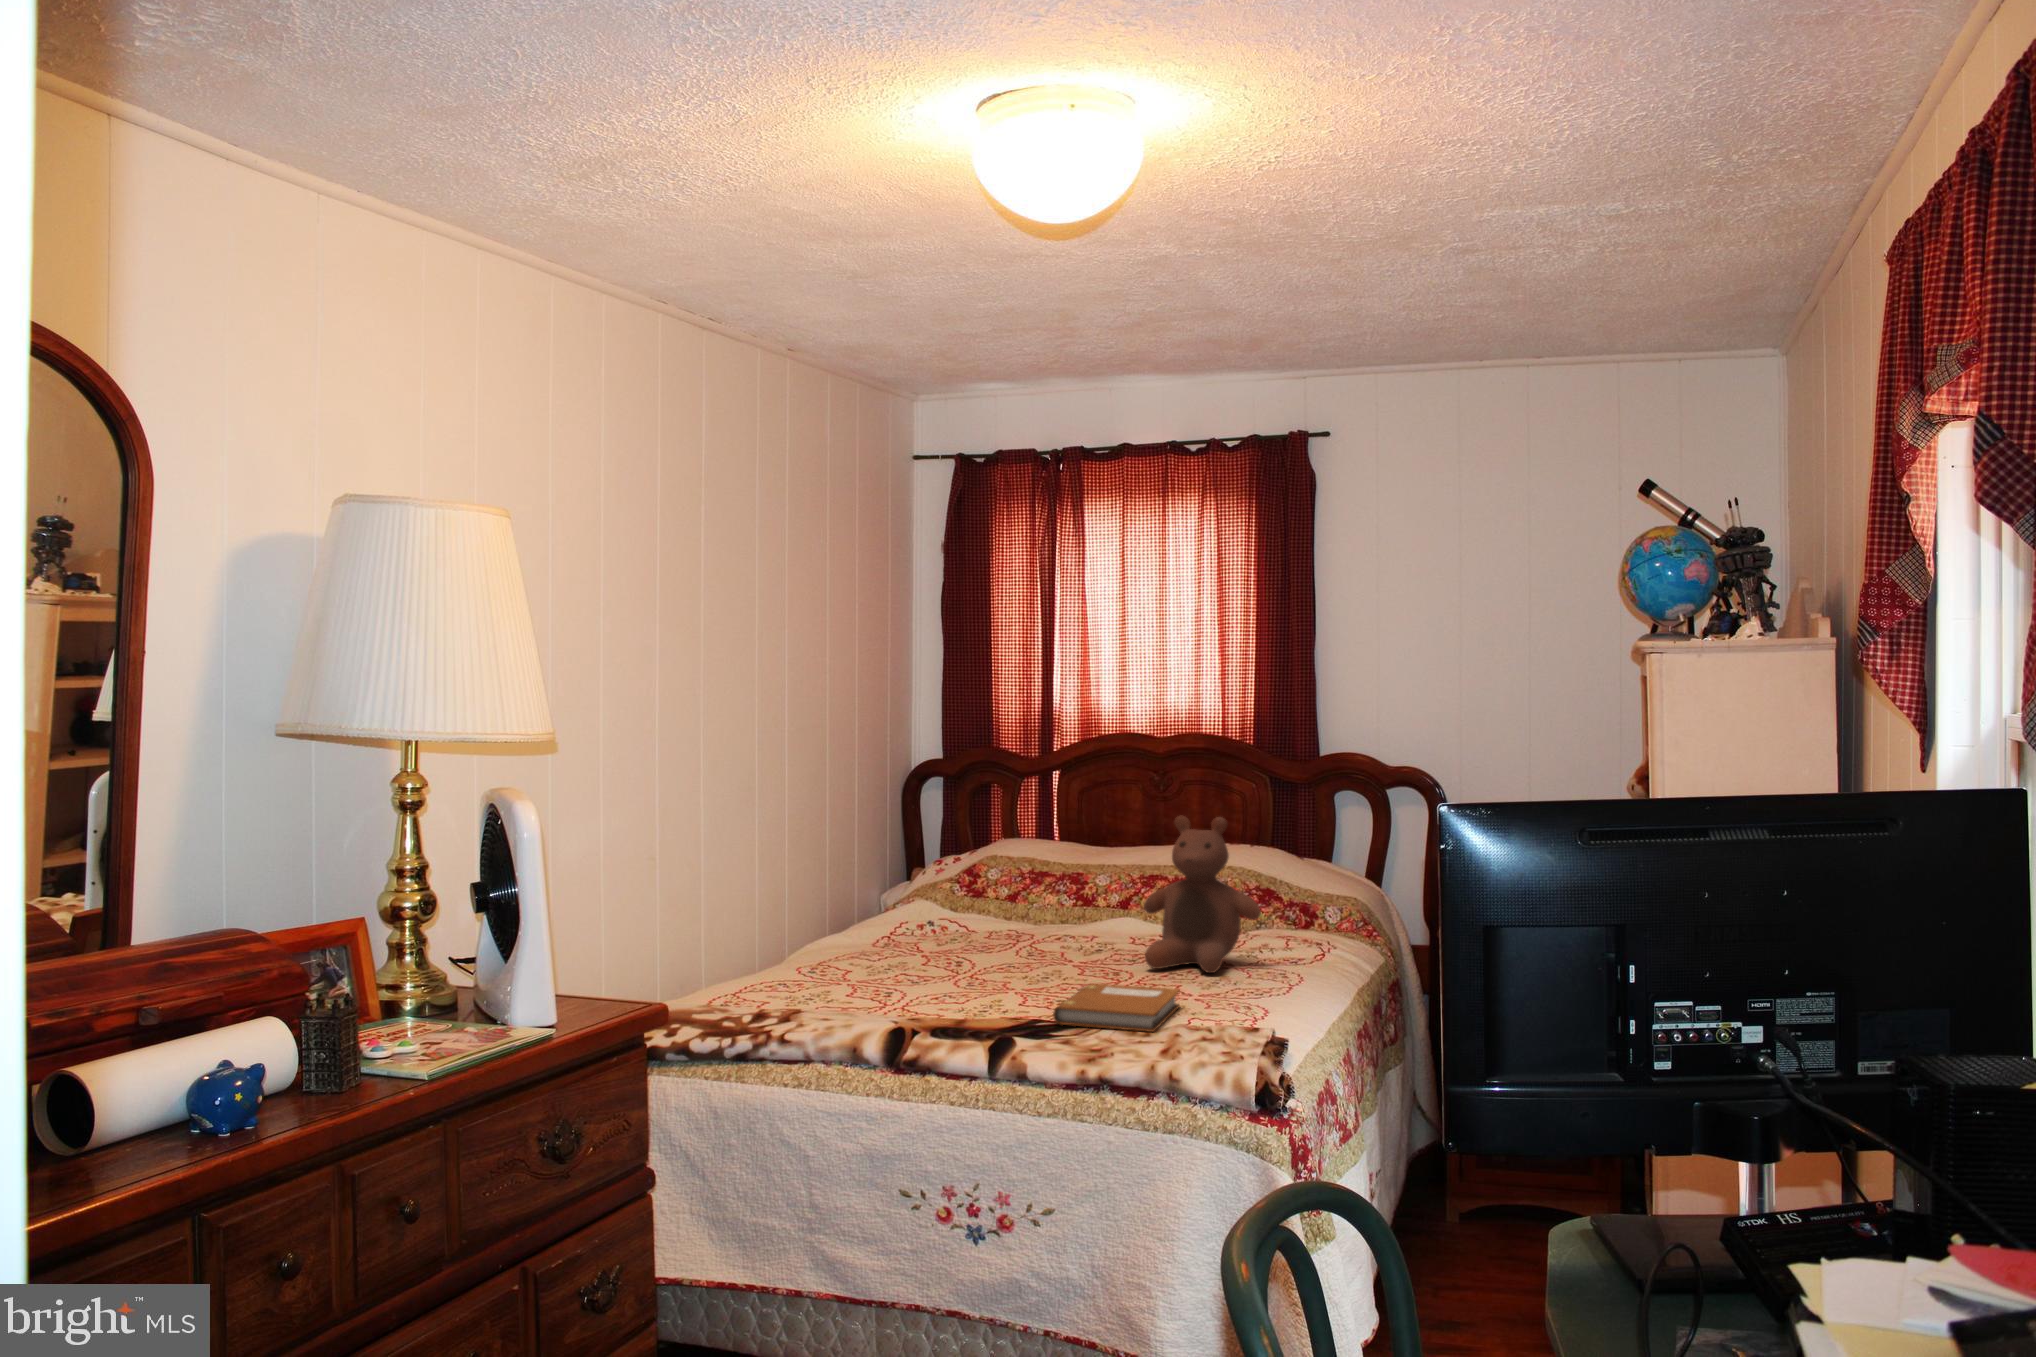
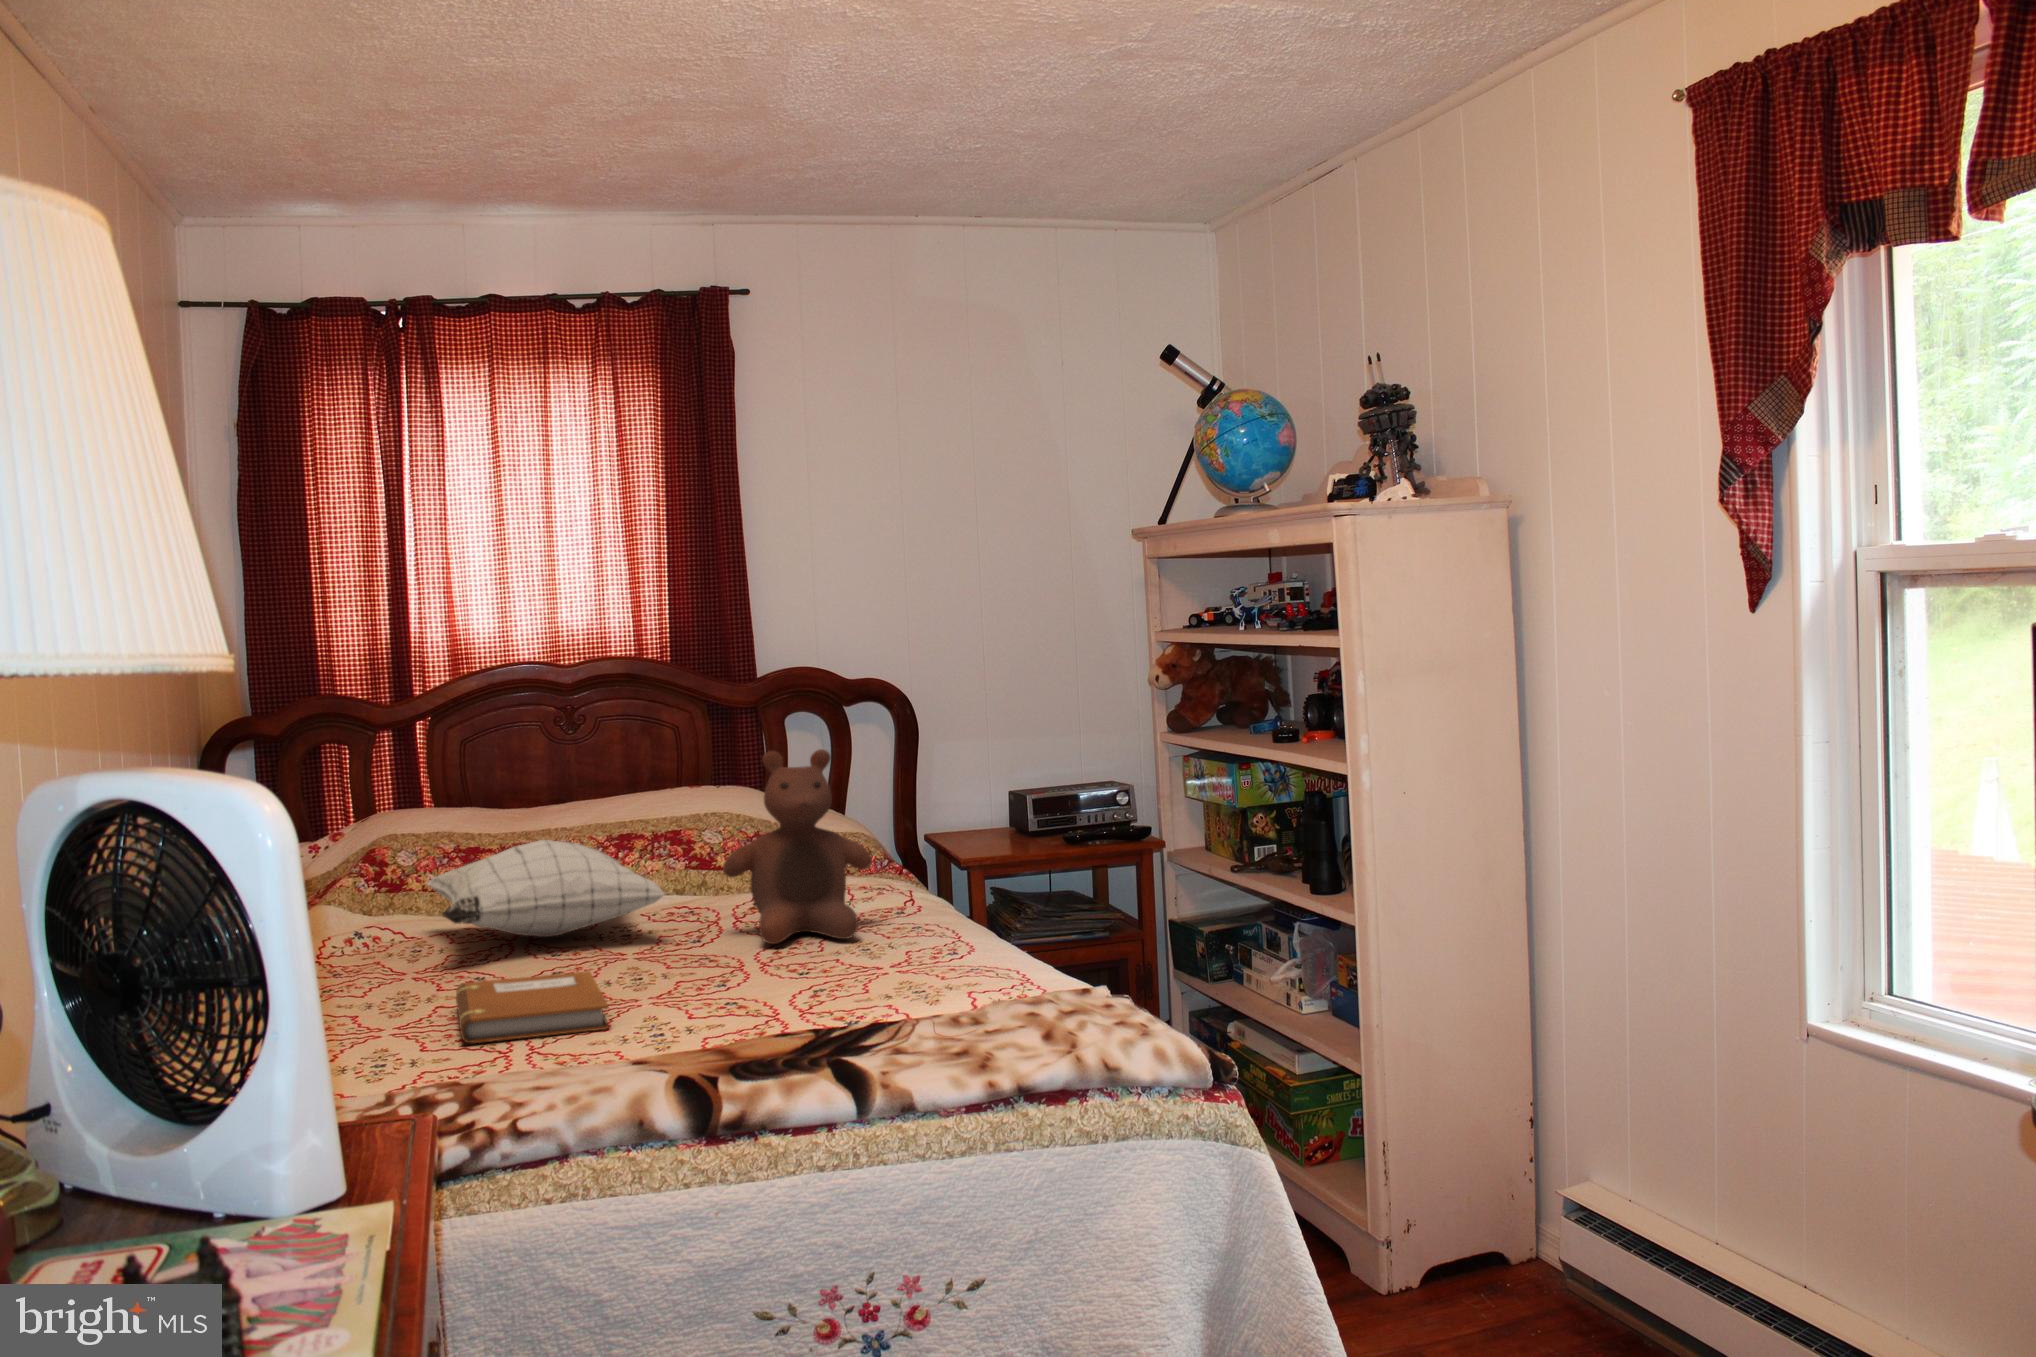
pillow: none [943,870,1121,943] -> present [427,839,665,937]
notebook: present [1053,984,1180,1032] -> present [456,971,609,1044]

